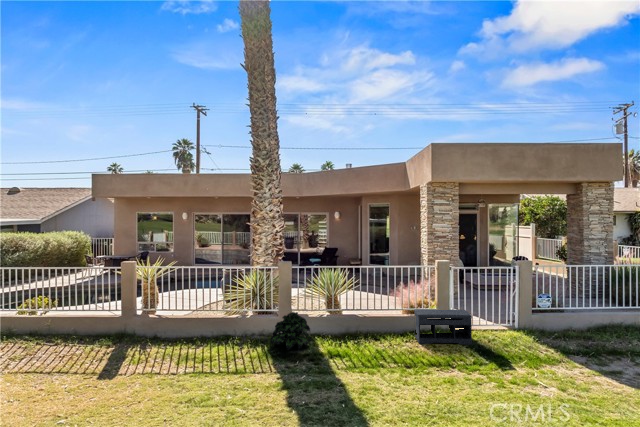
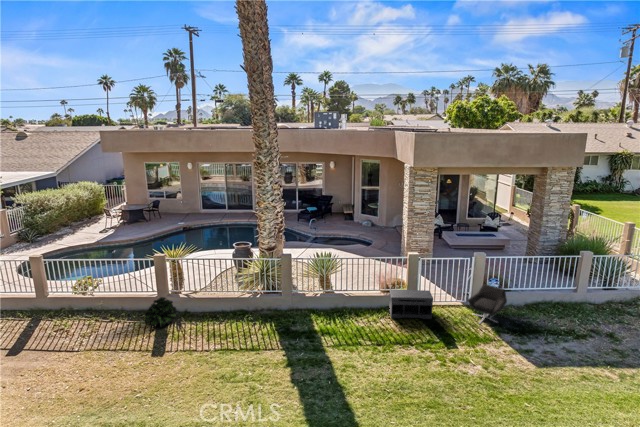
lounge chair: none [515,302,567,348] -> present [467,284,507,323]
potted plant: present [271,312,311,350] -> present [145,297,176,328]

